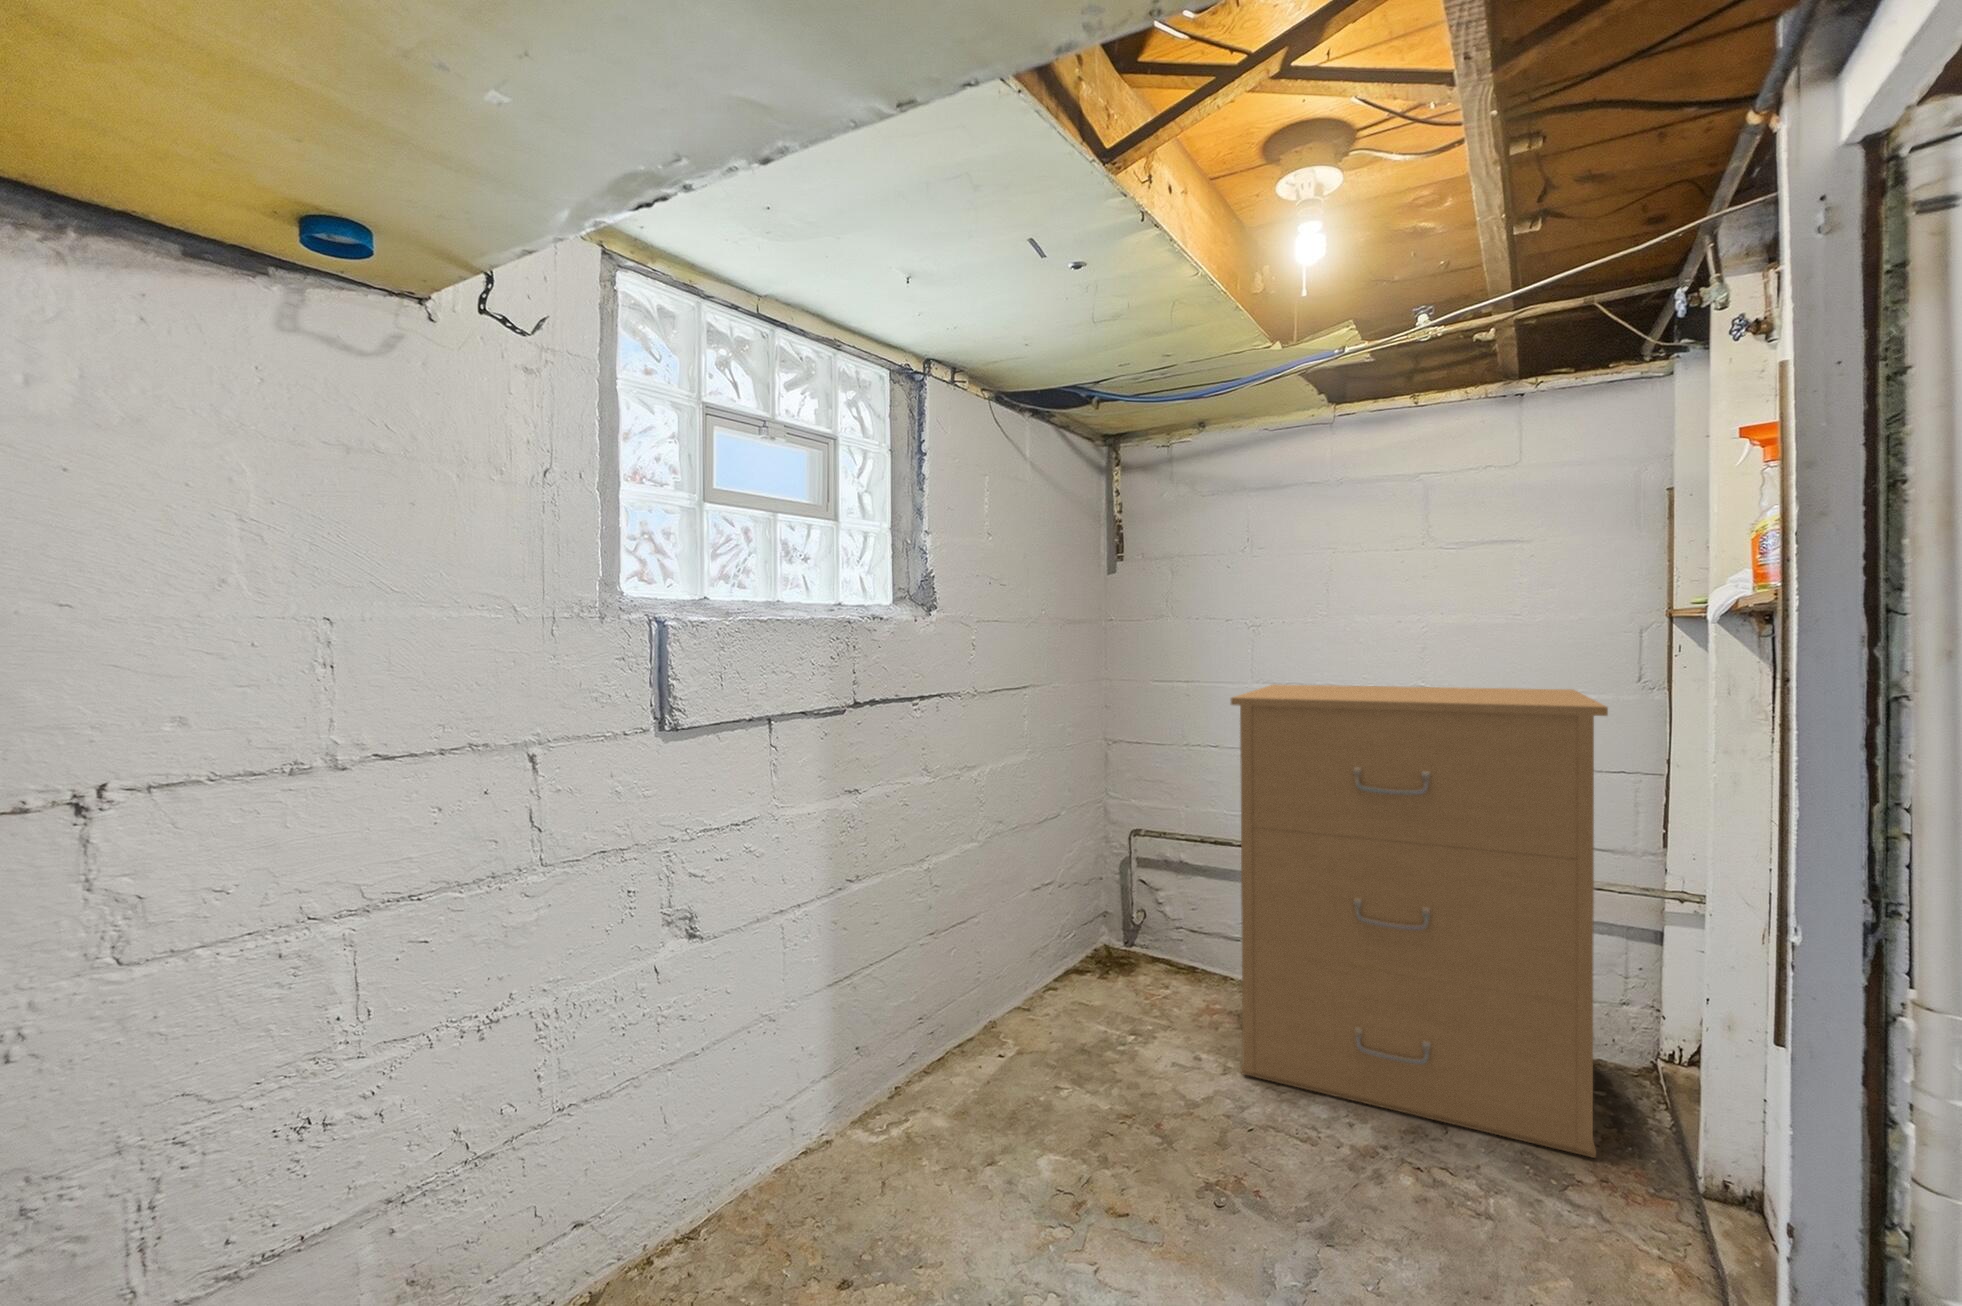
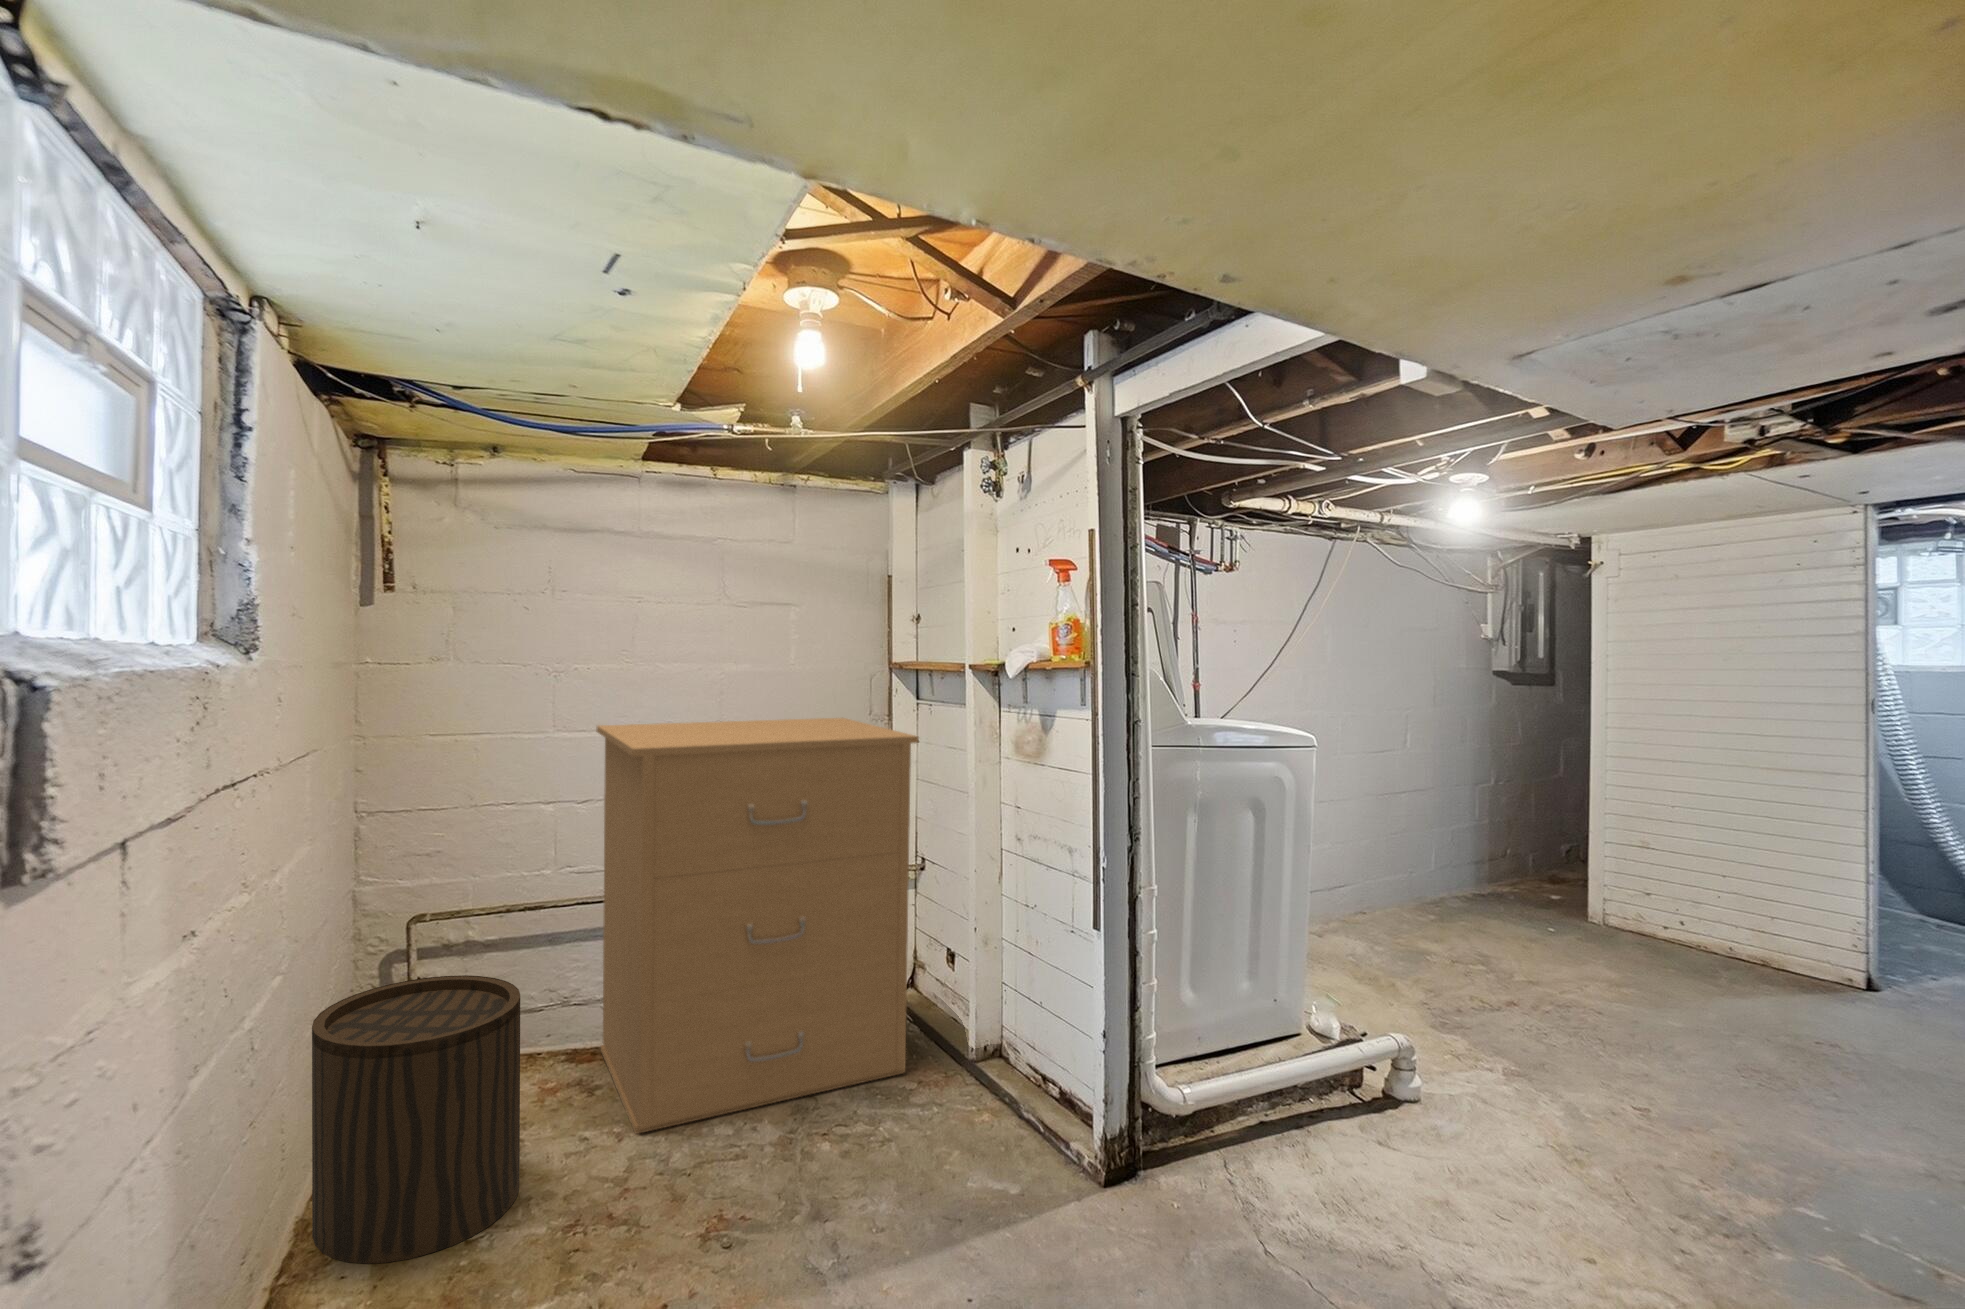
stool: none [984,870,1130,1087] -> present [312,975,520,1264]

